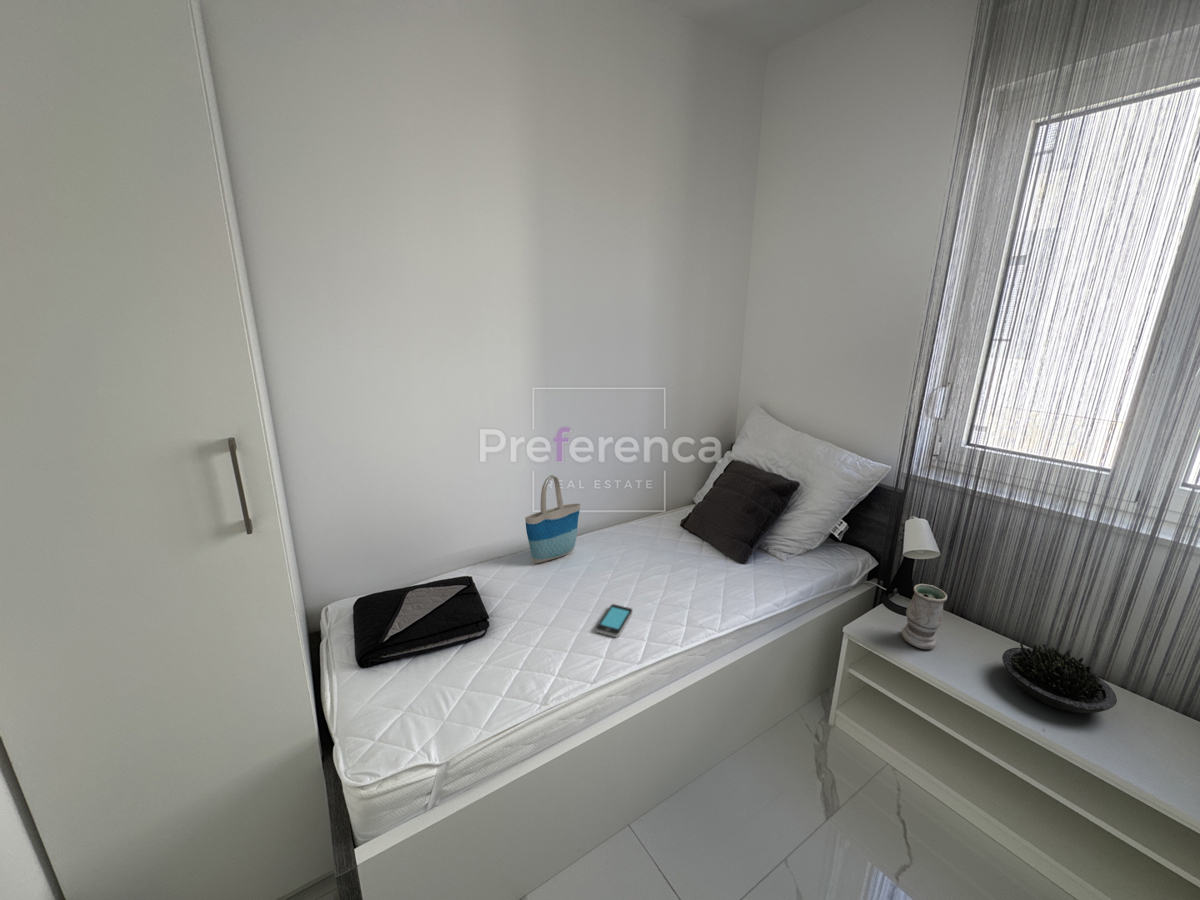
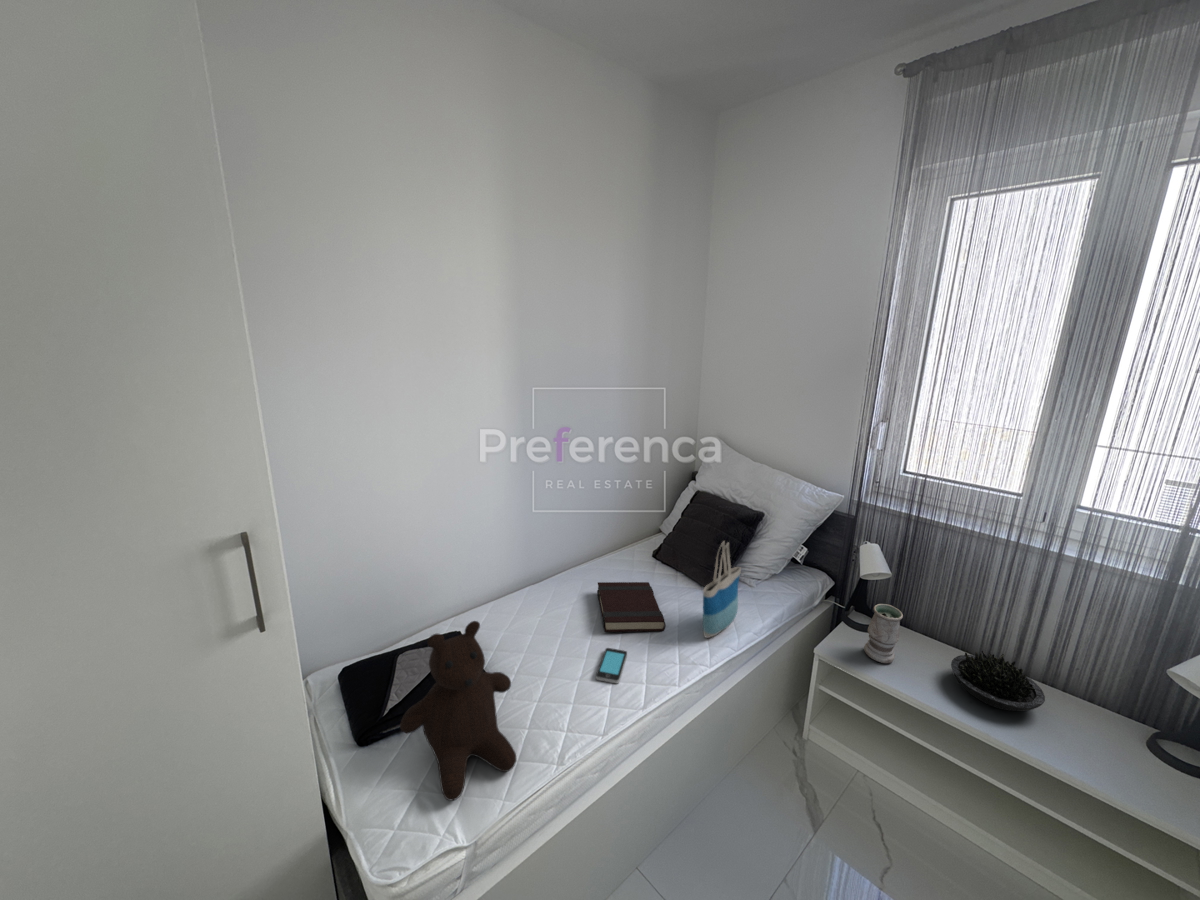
tote bag: present [525,475,580,563] -> present [703,541,741,638]
book: none [614,544,678,594] -> present [597,582,665,632]
teddy bear: none [391,555,504,722] -> present [400,621,516,800]

